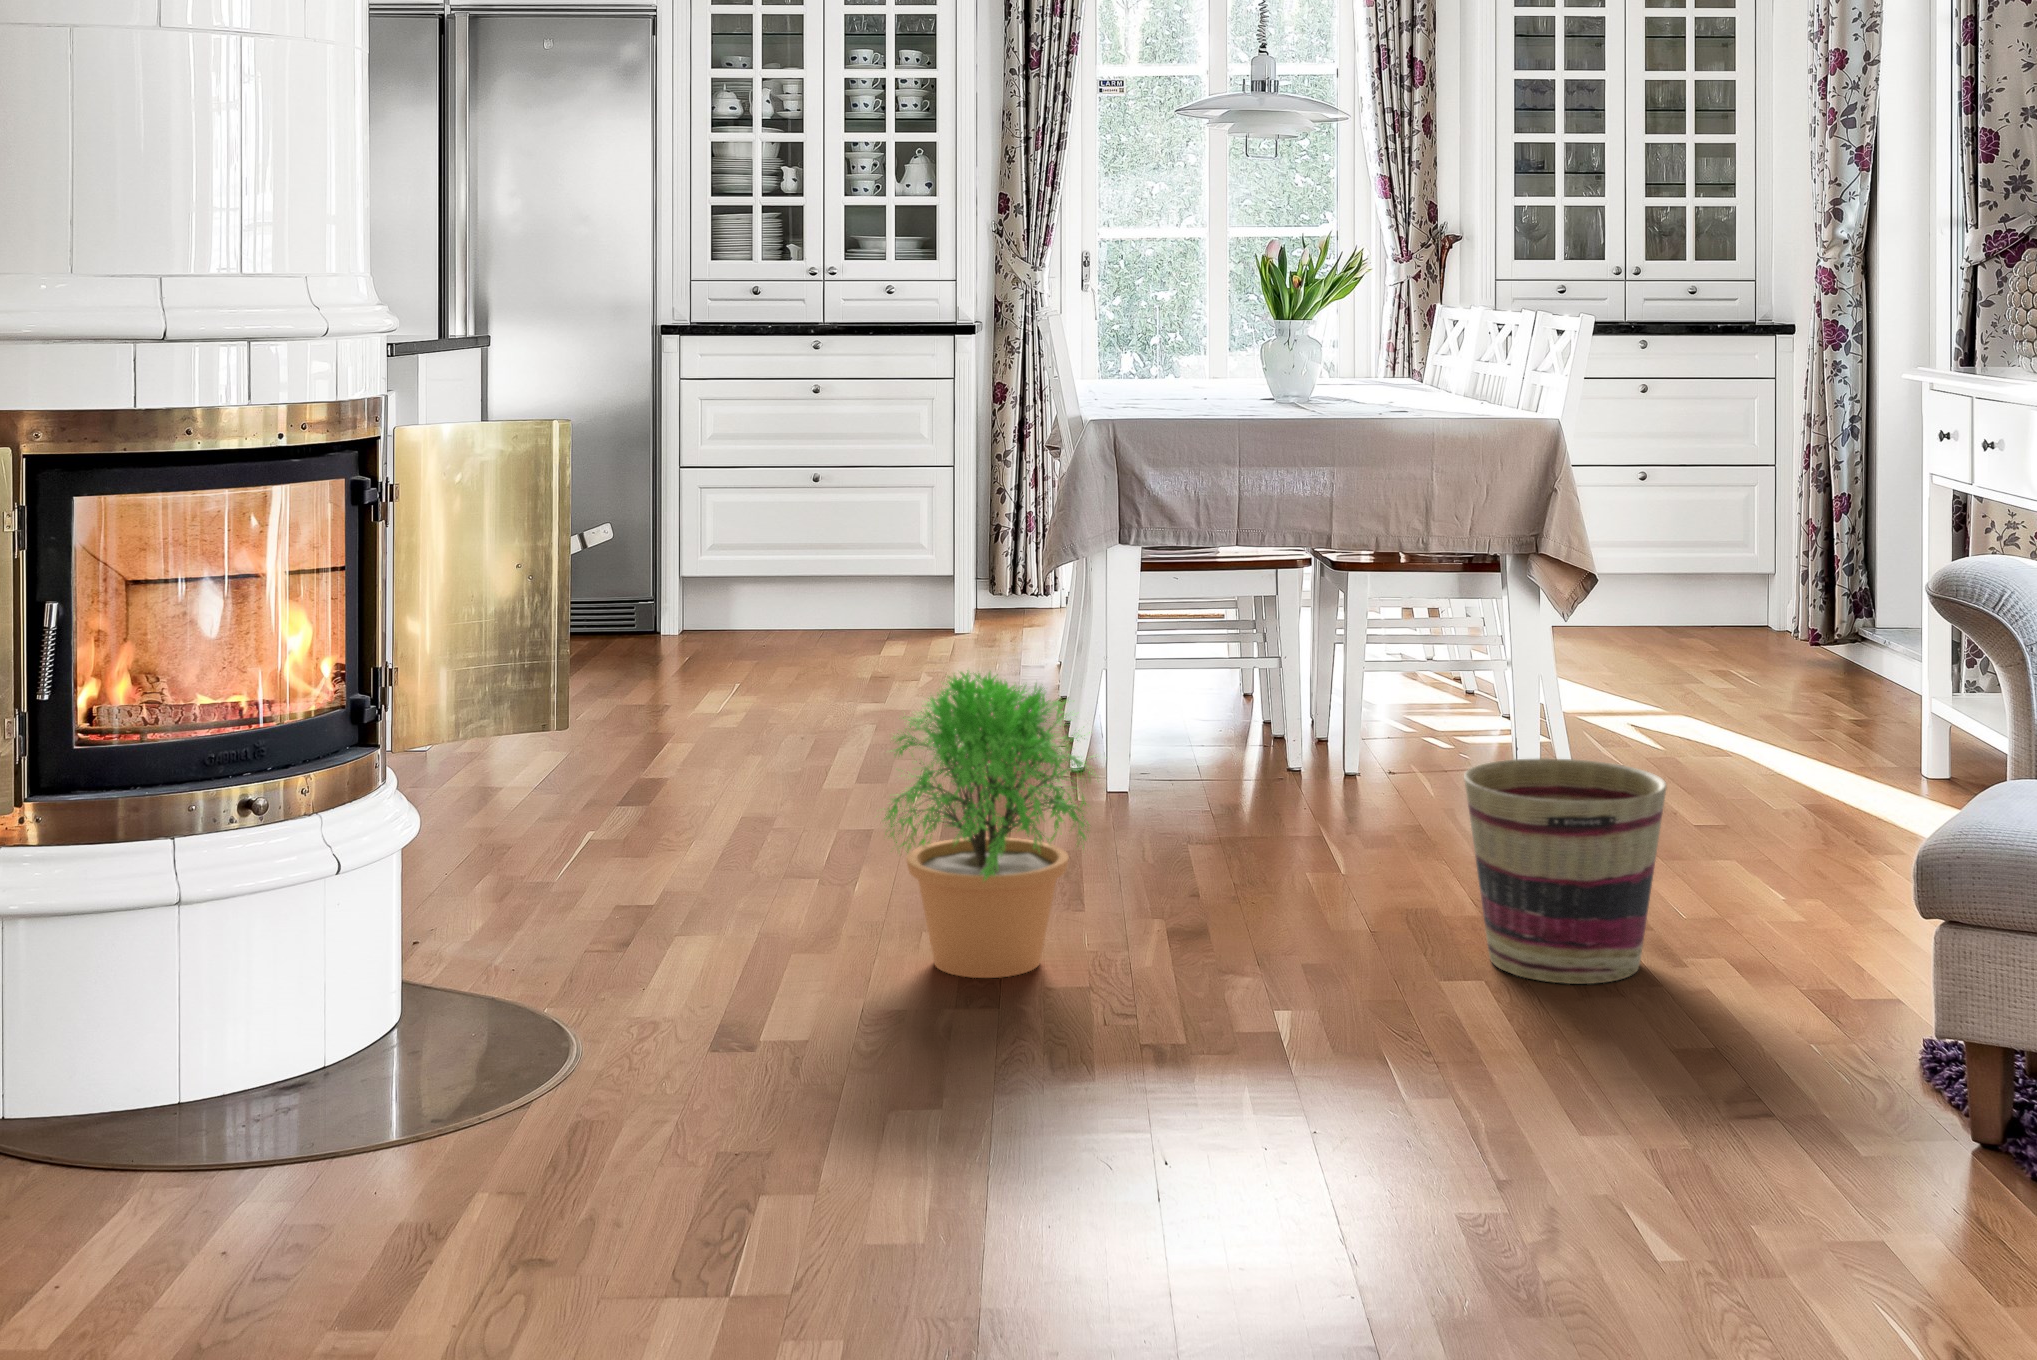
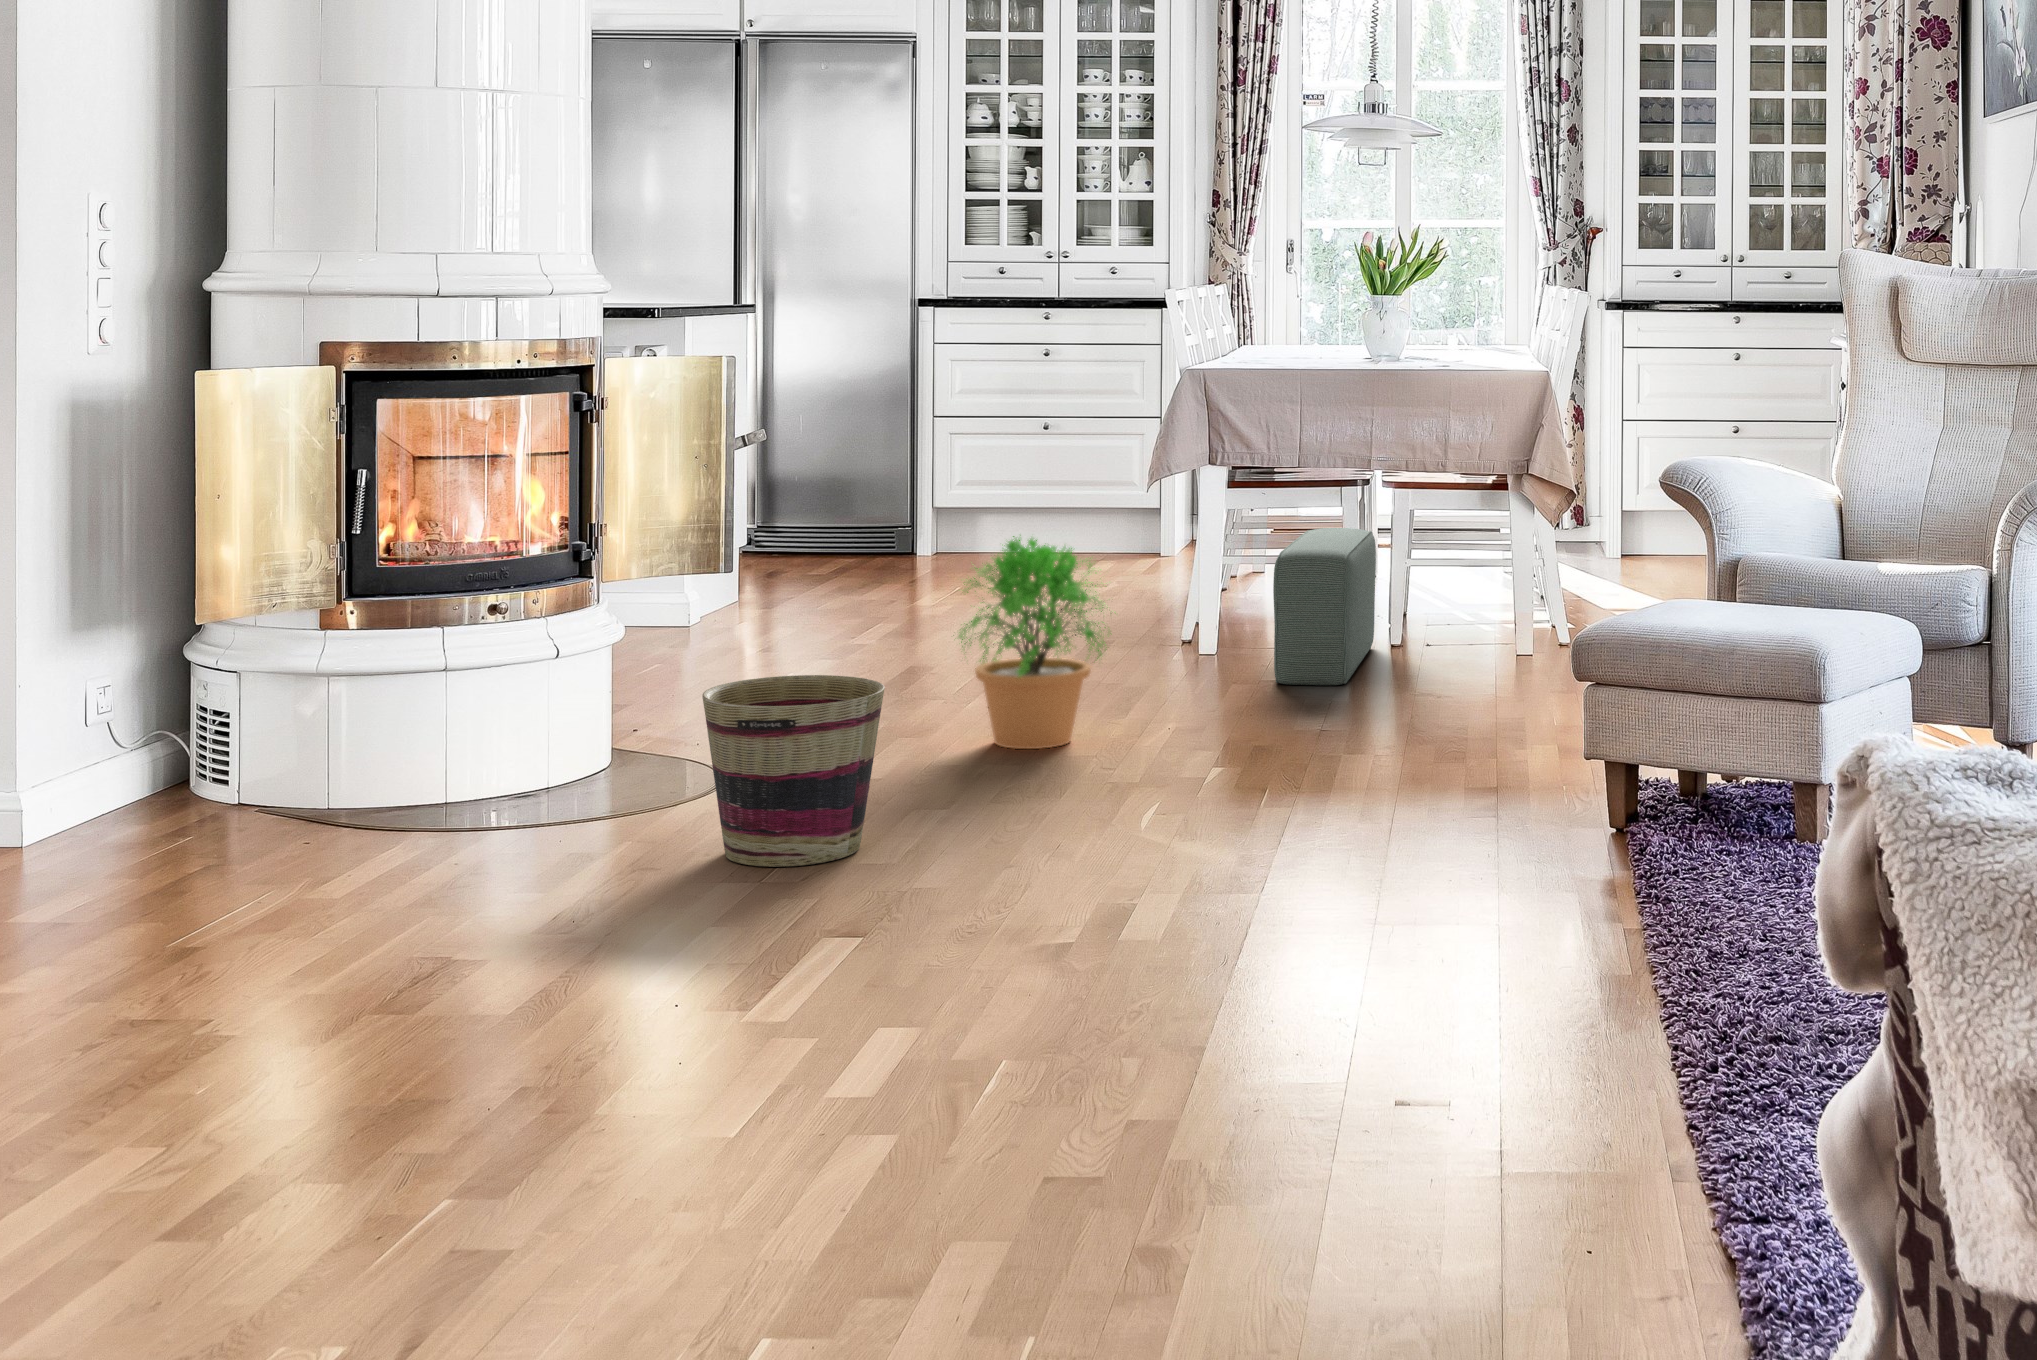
pouf: none [1234,624,1344,846] -> present [1273,528,1376,685]
basket: present [1464,758,1667,984] -> present [702,675,885,867]

